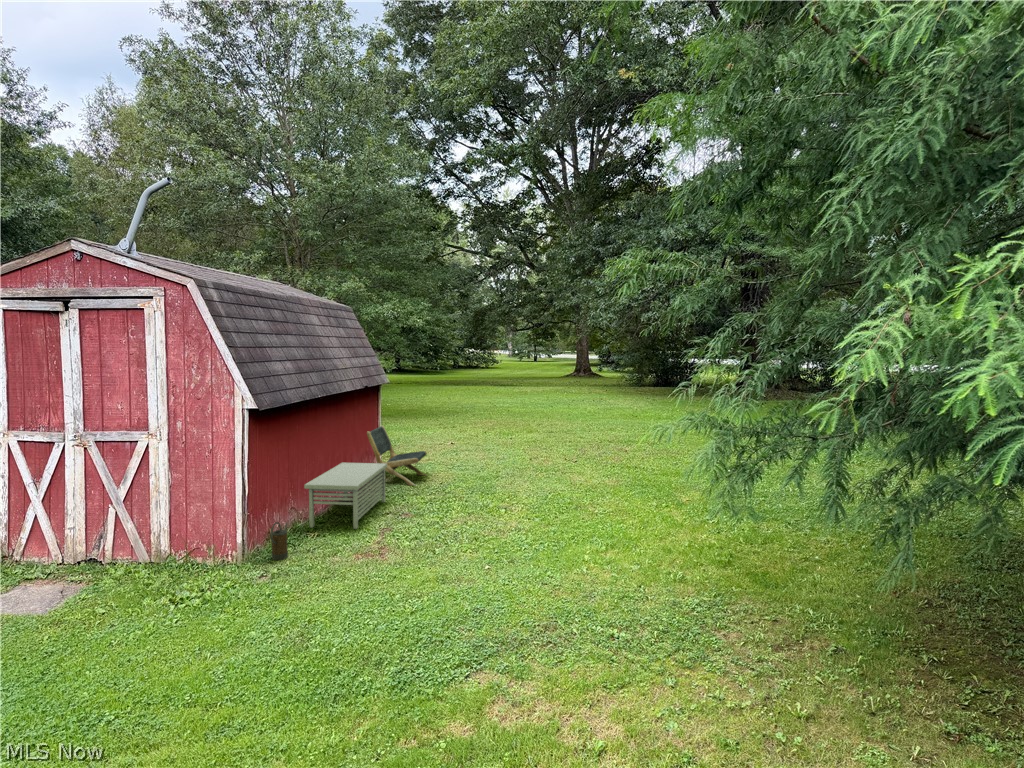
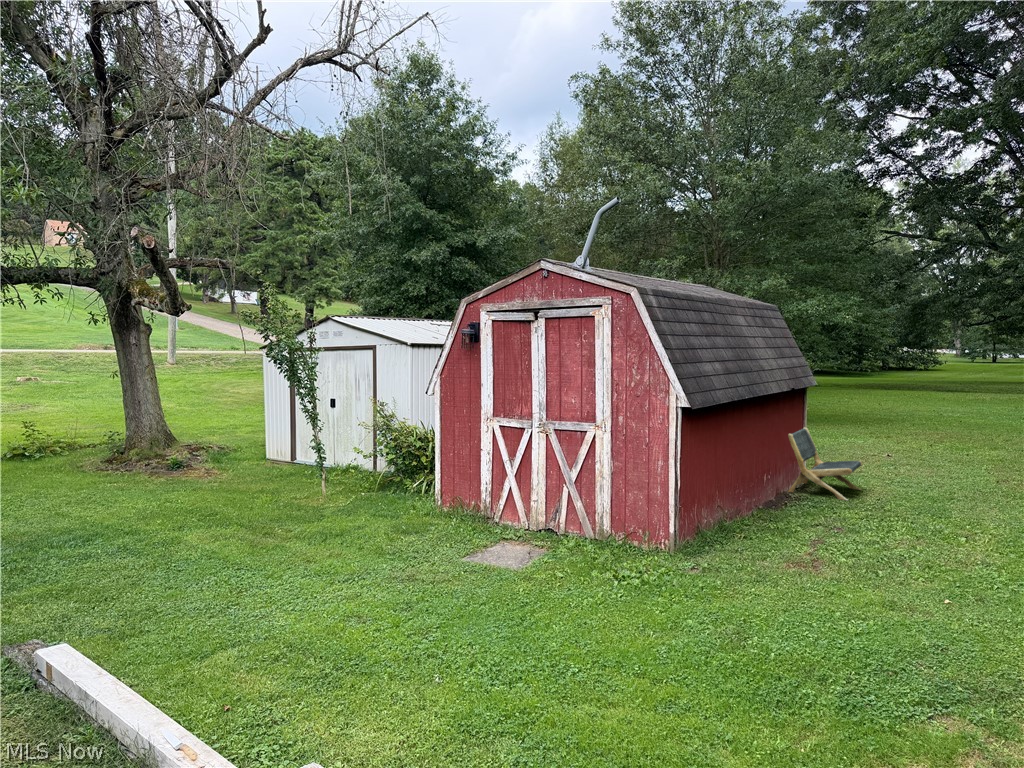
storage bench: present [304,463,387,529] -> none [726,466,815,539]
watering can: present [271,522,288,560] -> none [698,519,713,557]

